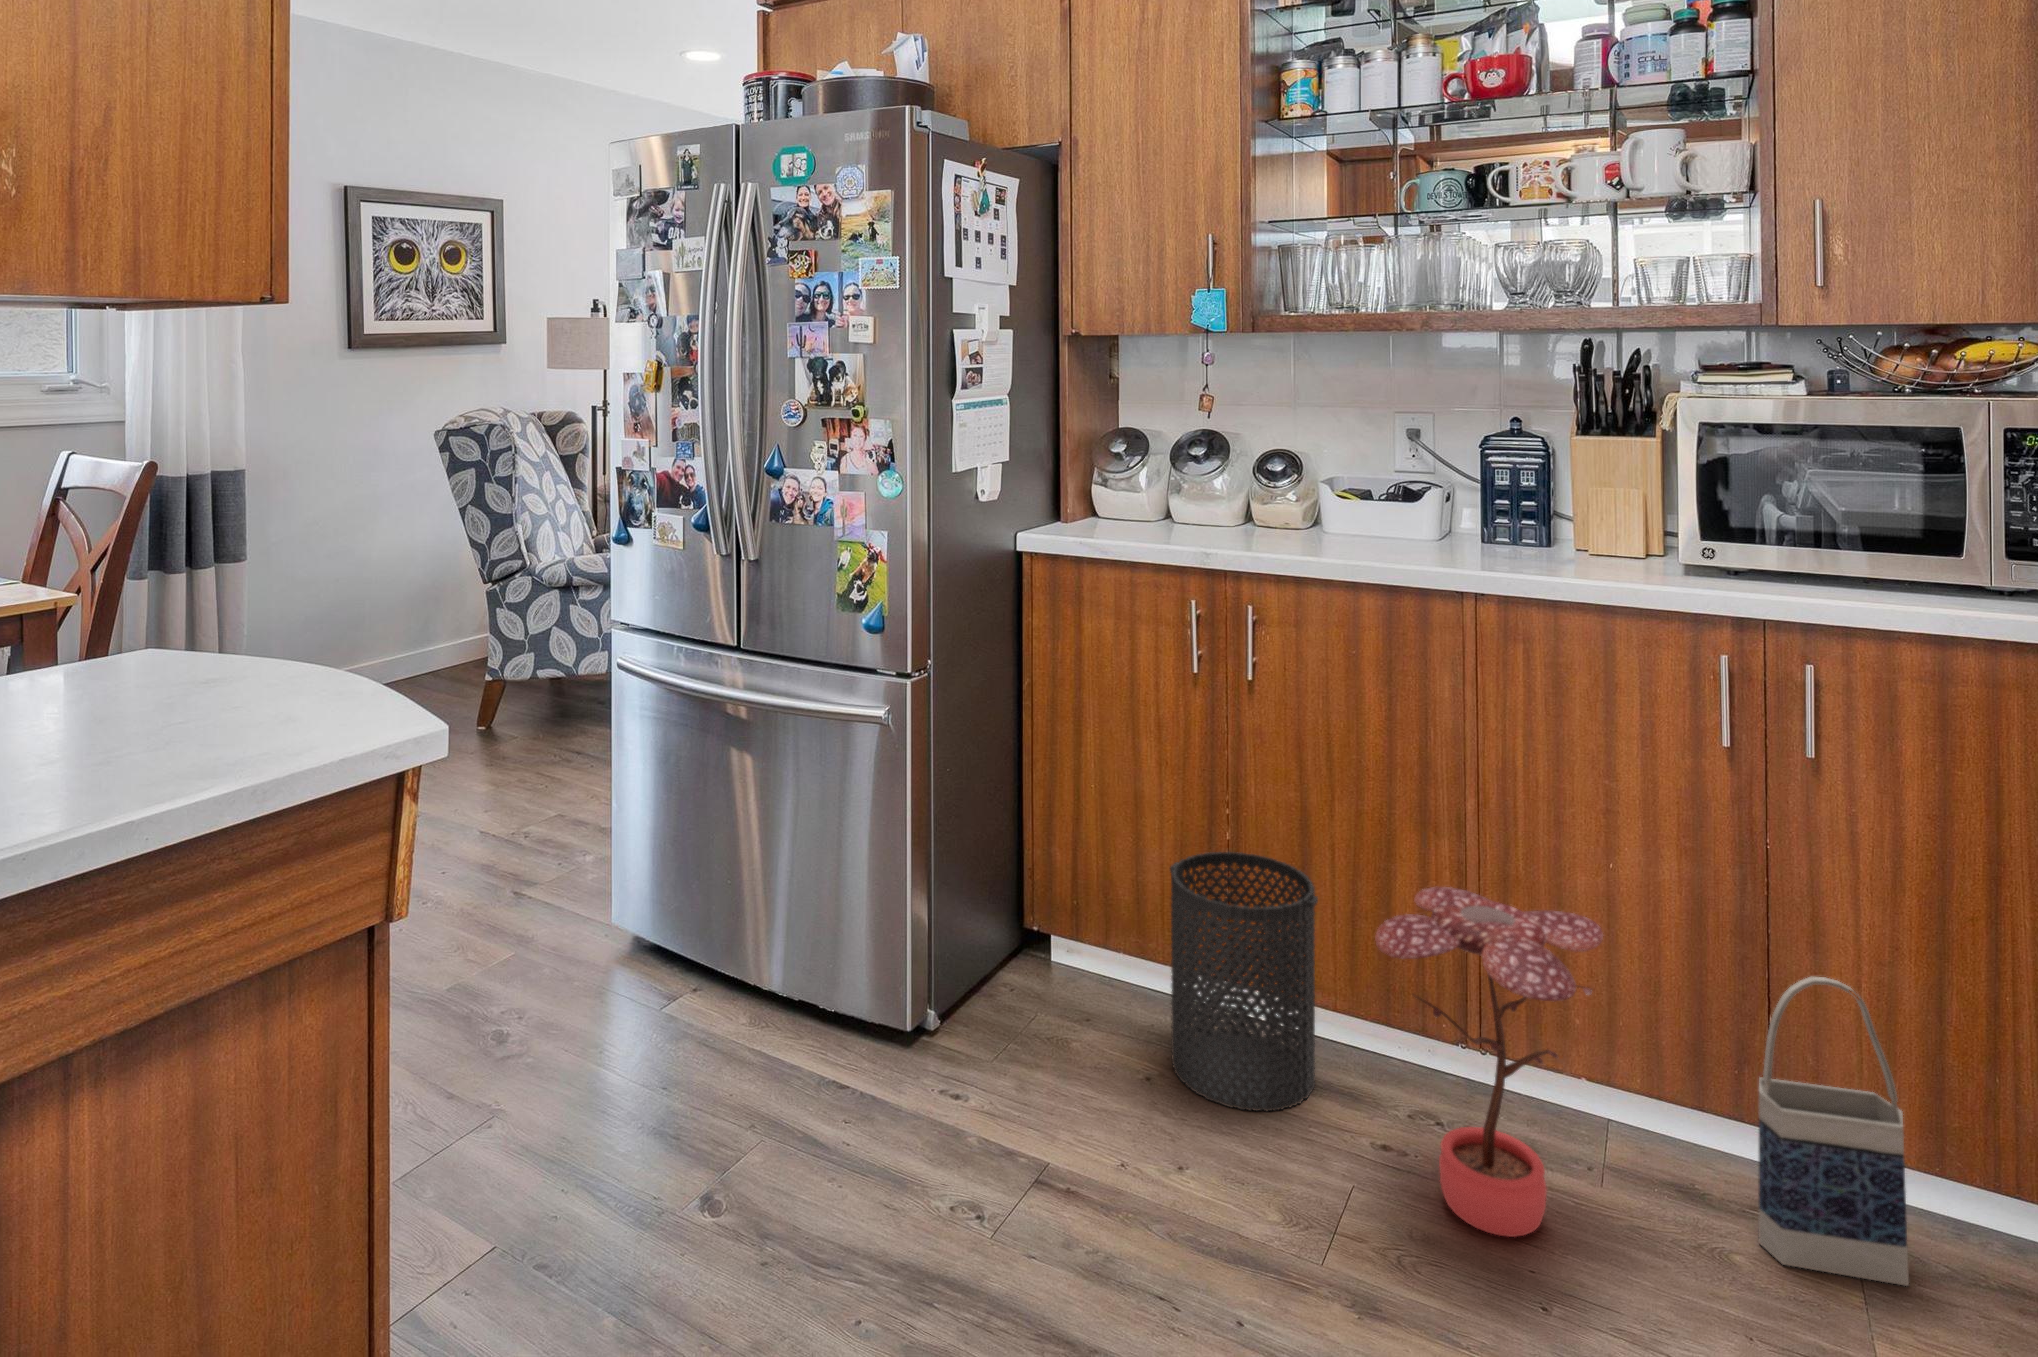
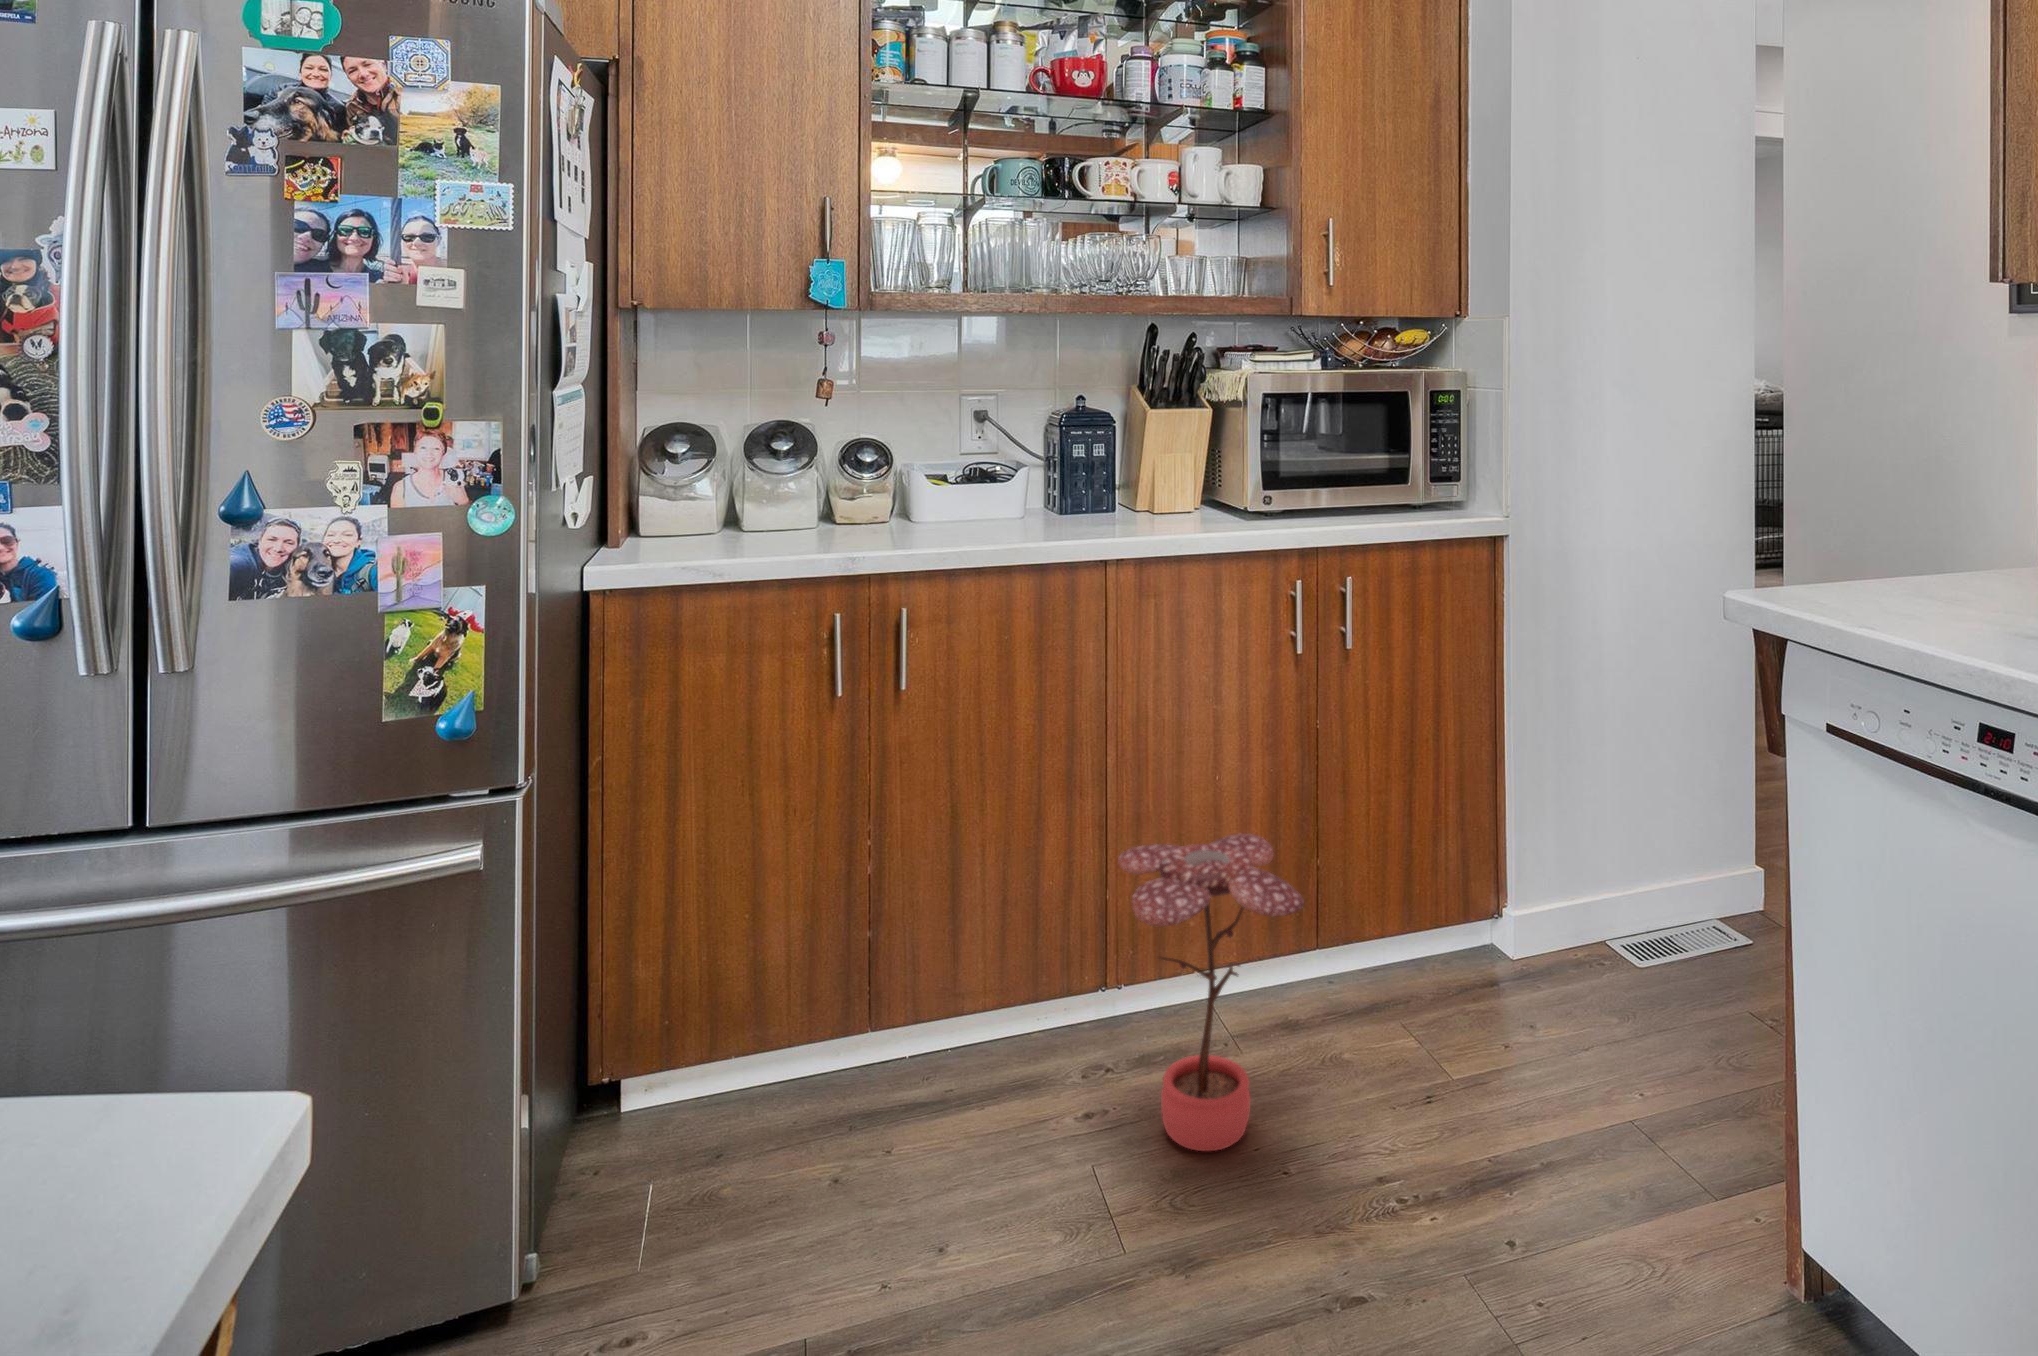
trash can: present [1170,852,1318,1111] -> none [843,881,1008,1172]
bag: present [1759,977,1909,1286] -> none [1342,822,1433,1058]

